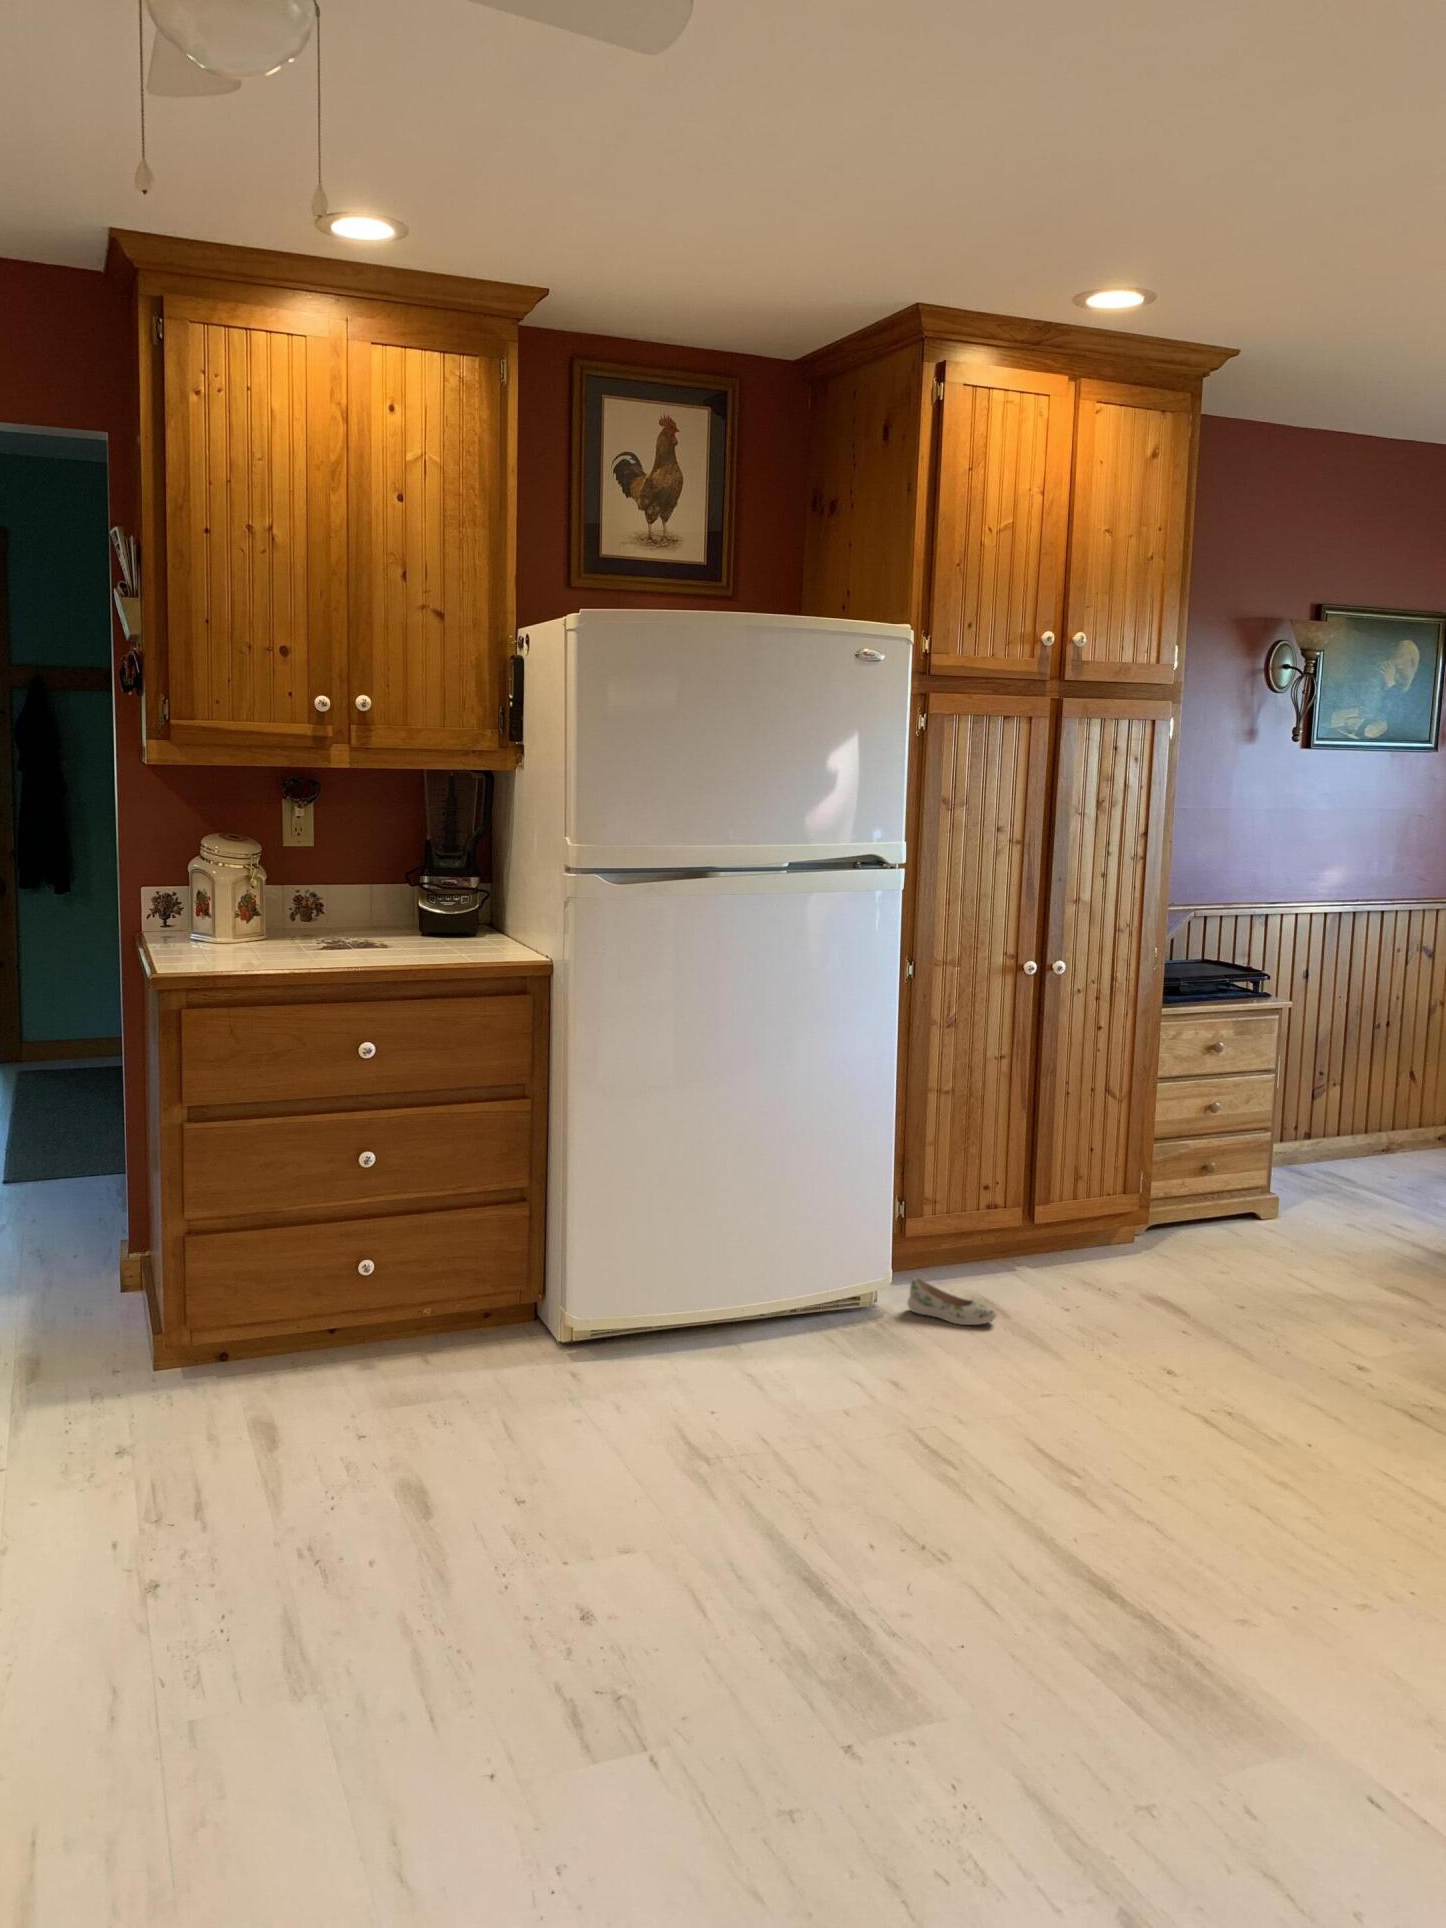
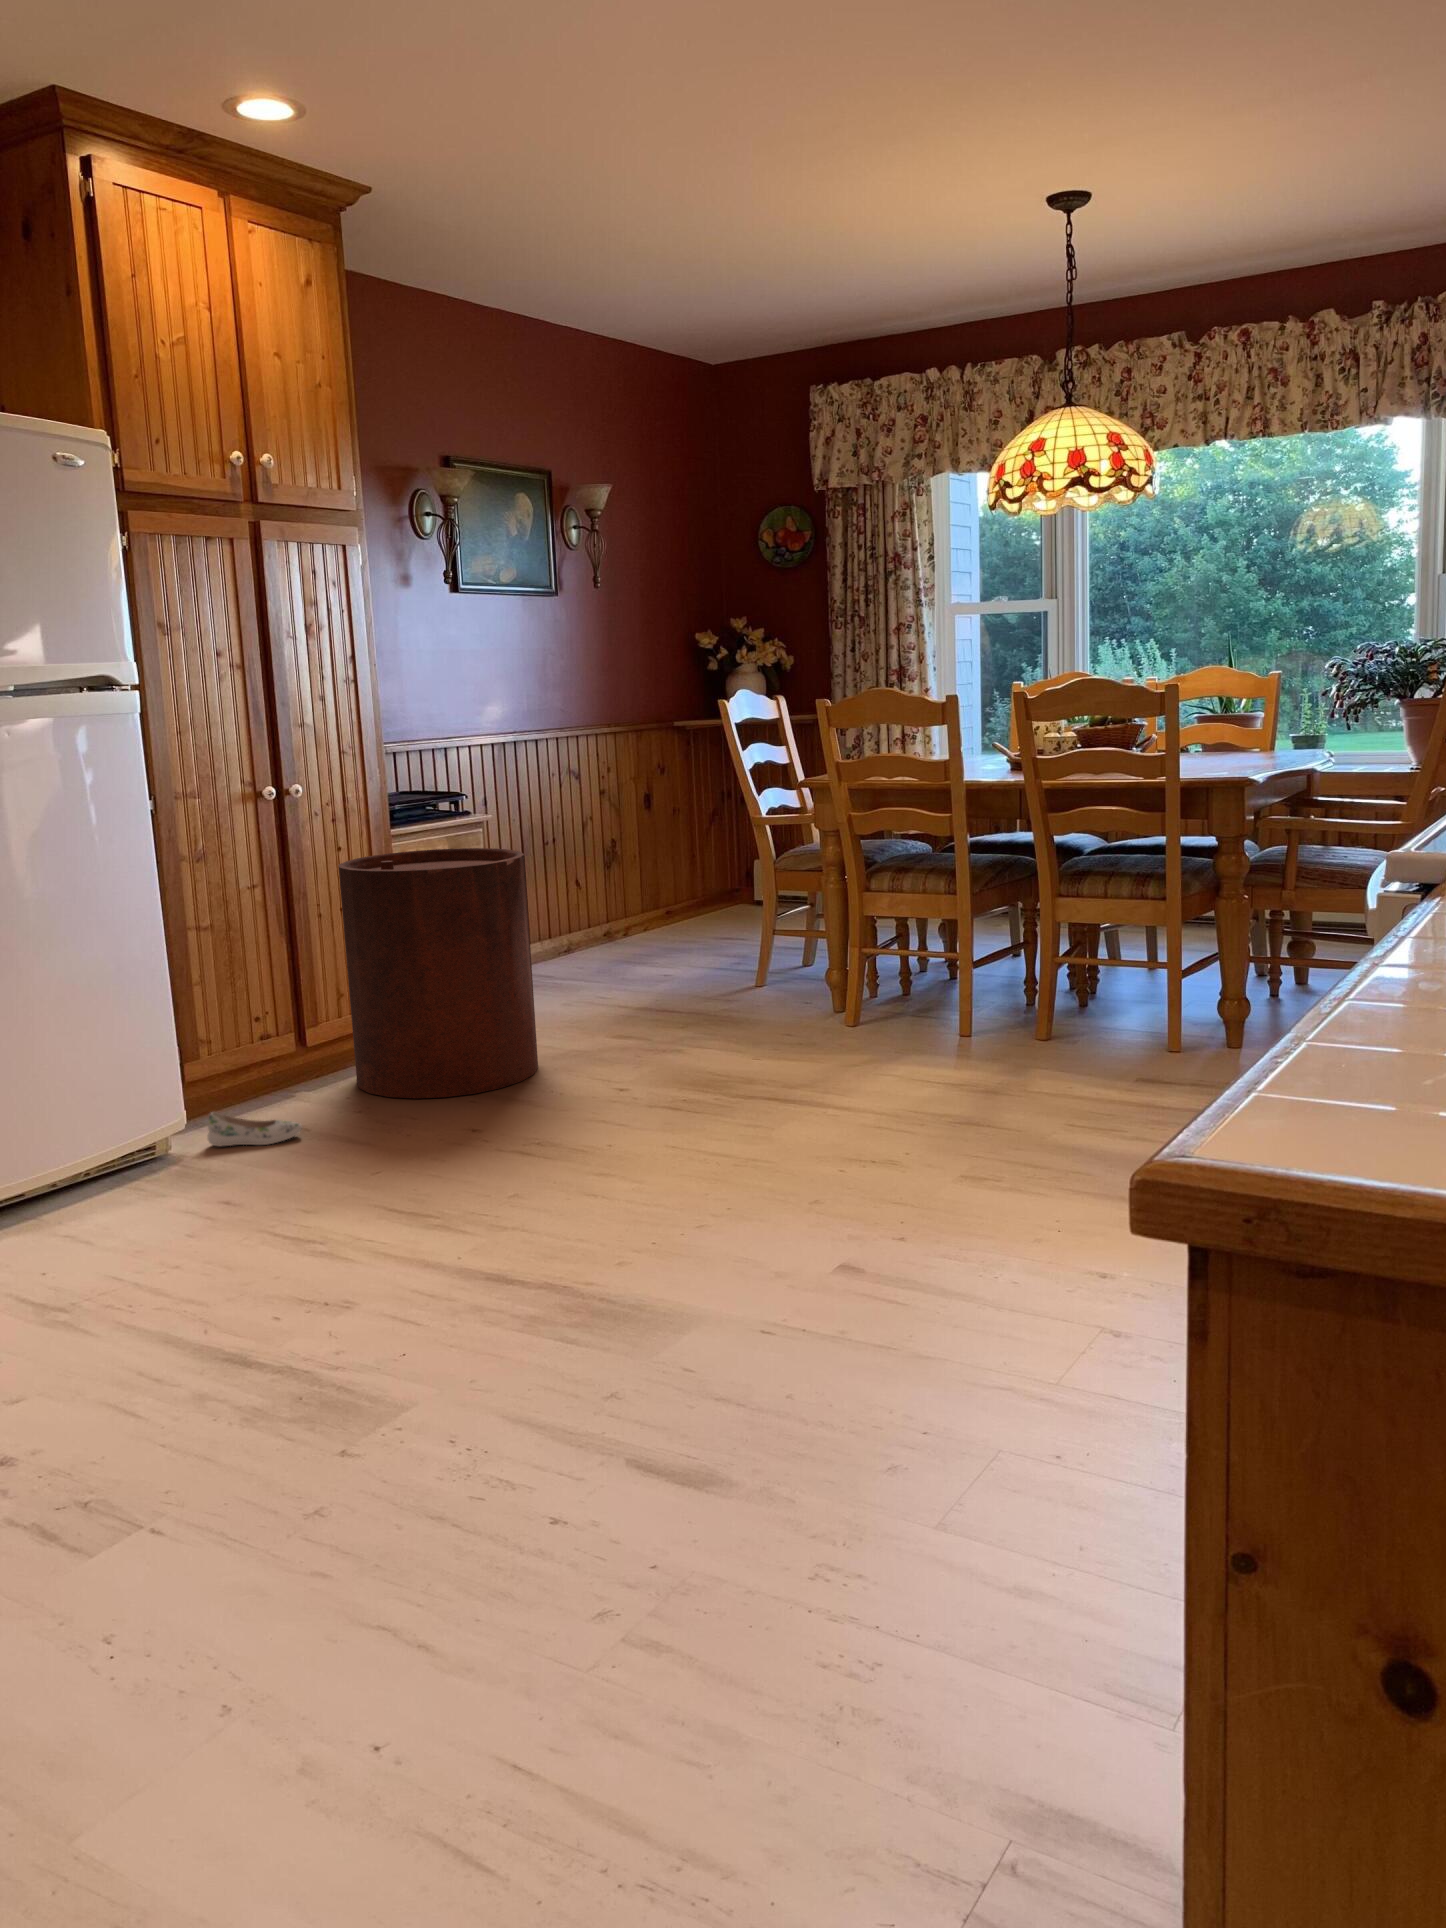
trash can: none [1077,1040,1294,1323] -> present [339,848,538,1098]

